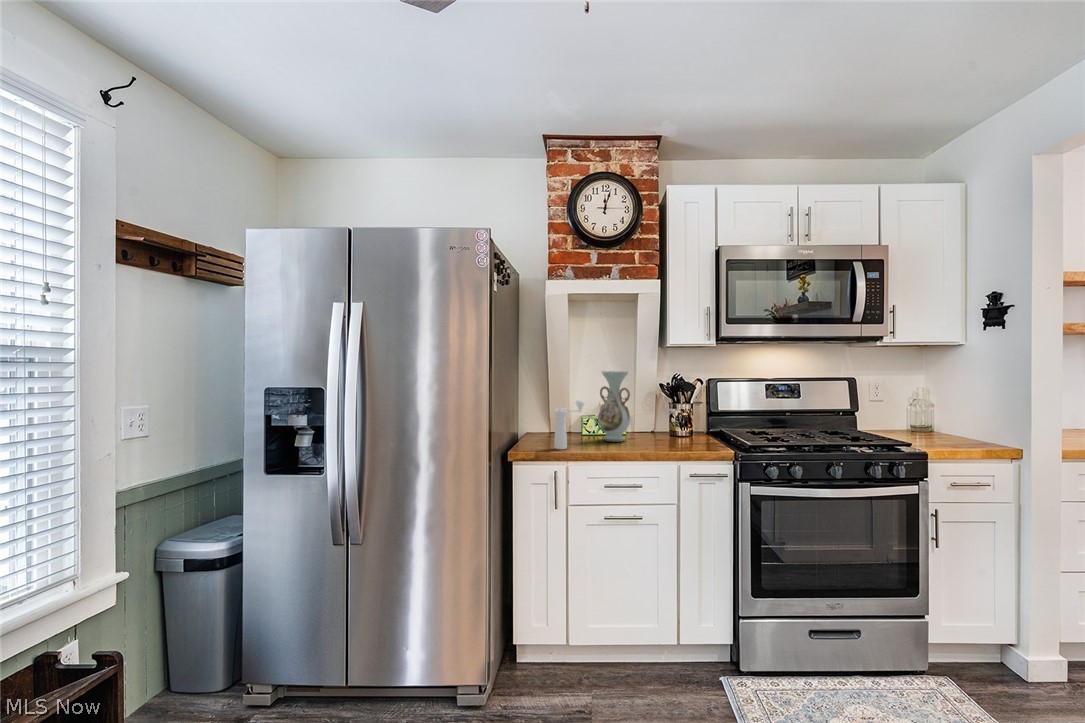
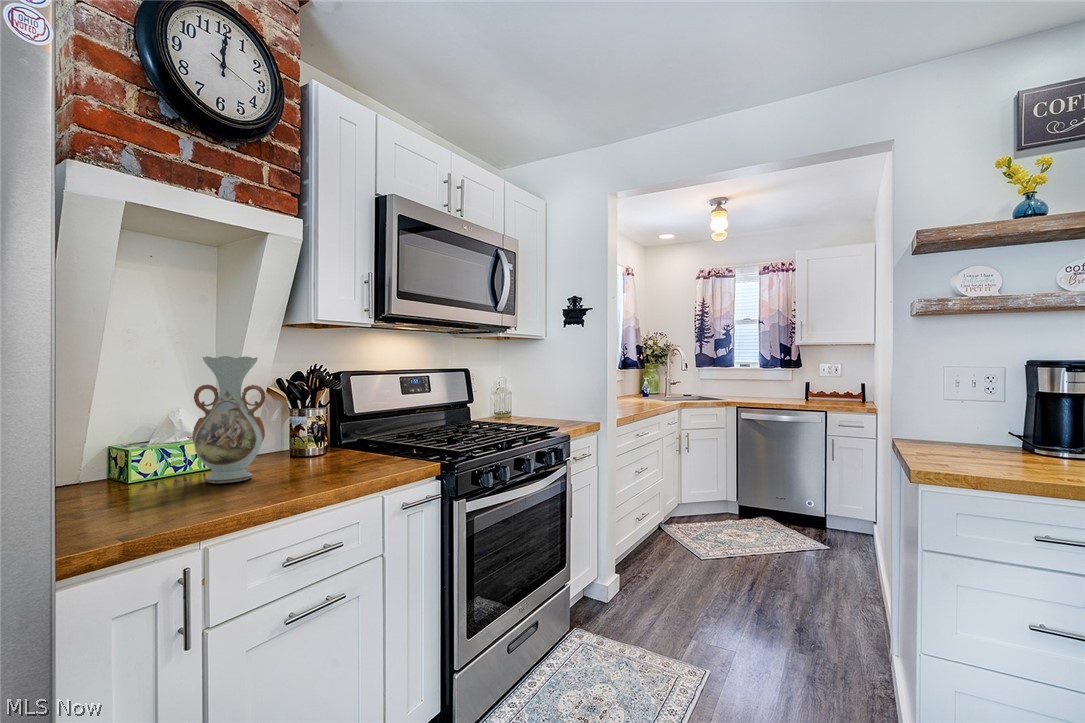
pepper mill: present [554,400,585,449] -> none [129,410,195,523]

